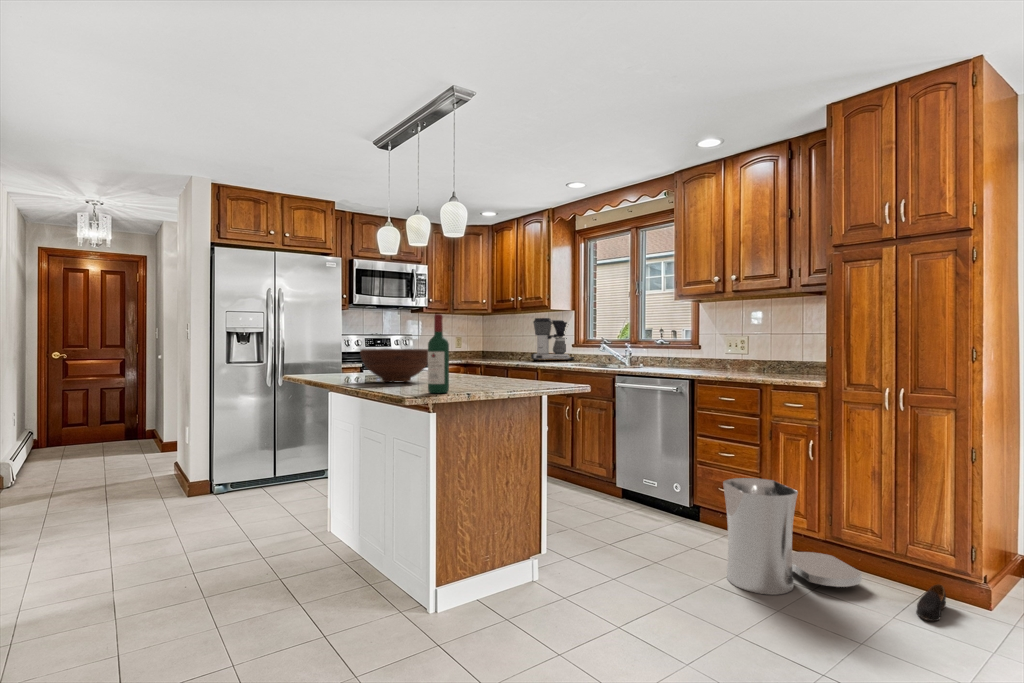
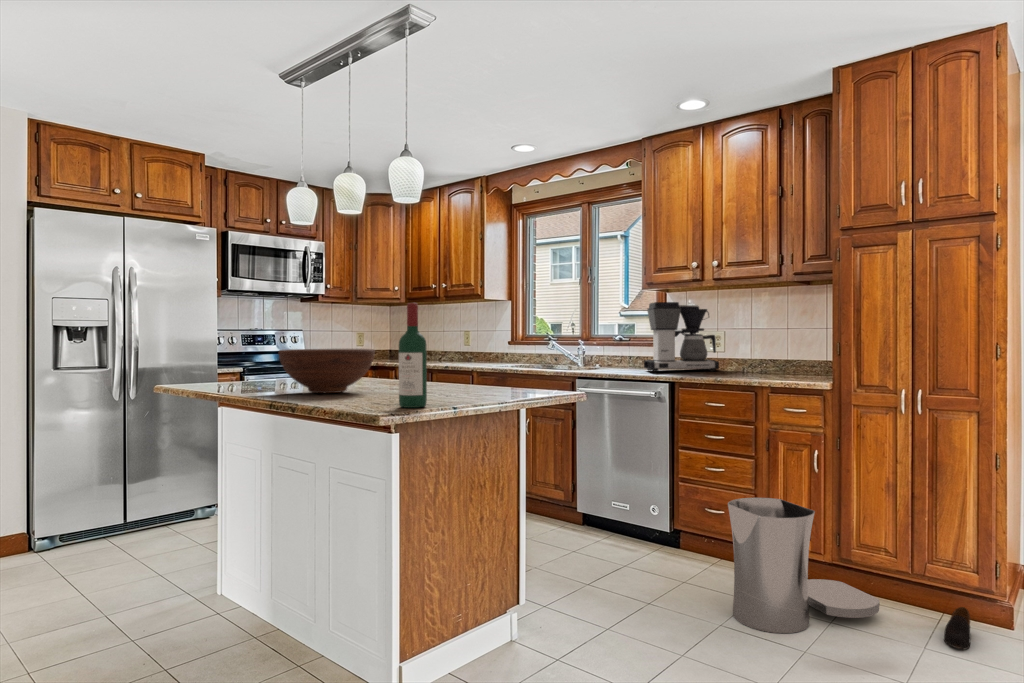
coffee maker: present [531,318,574,361] -> present [644,302,719,372]

